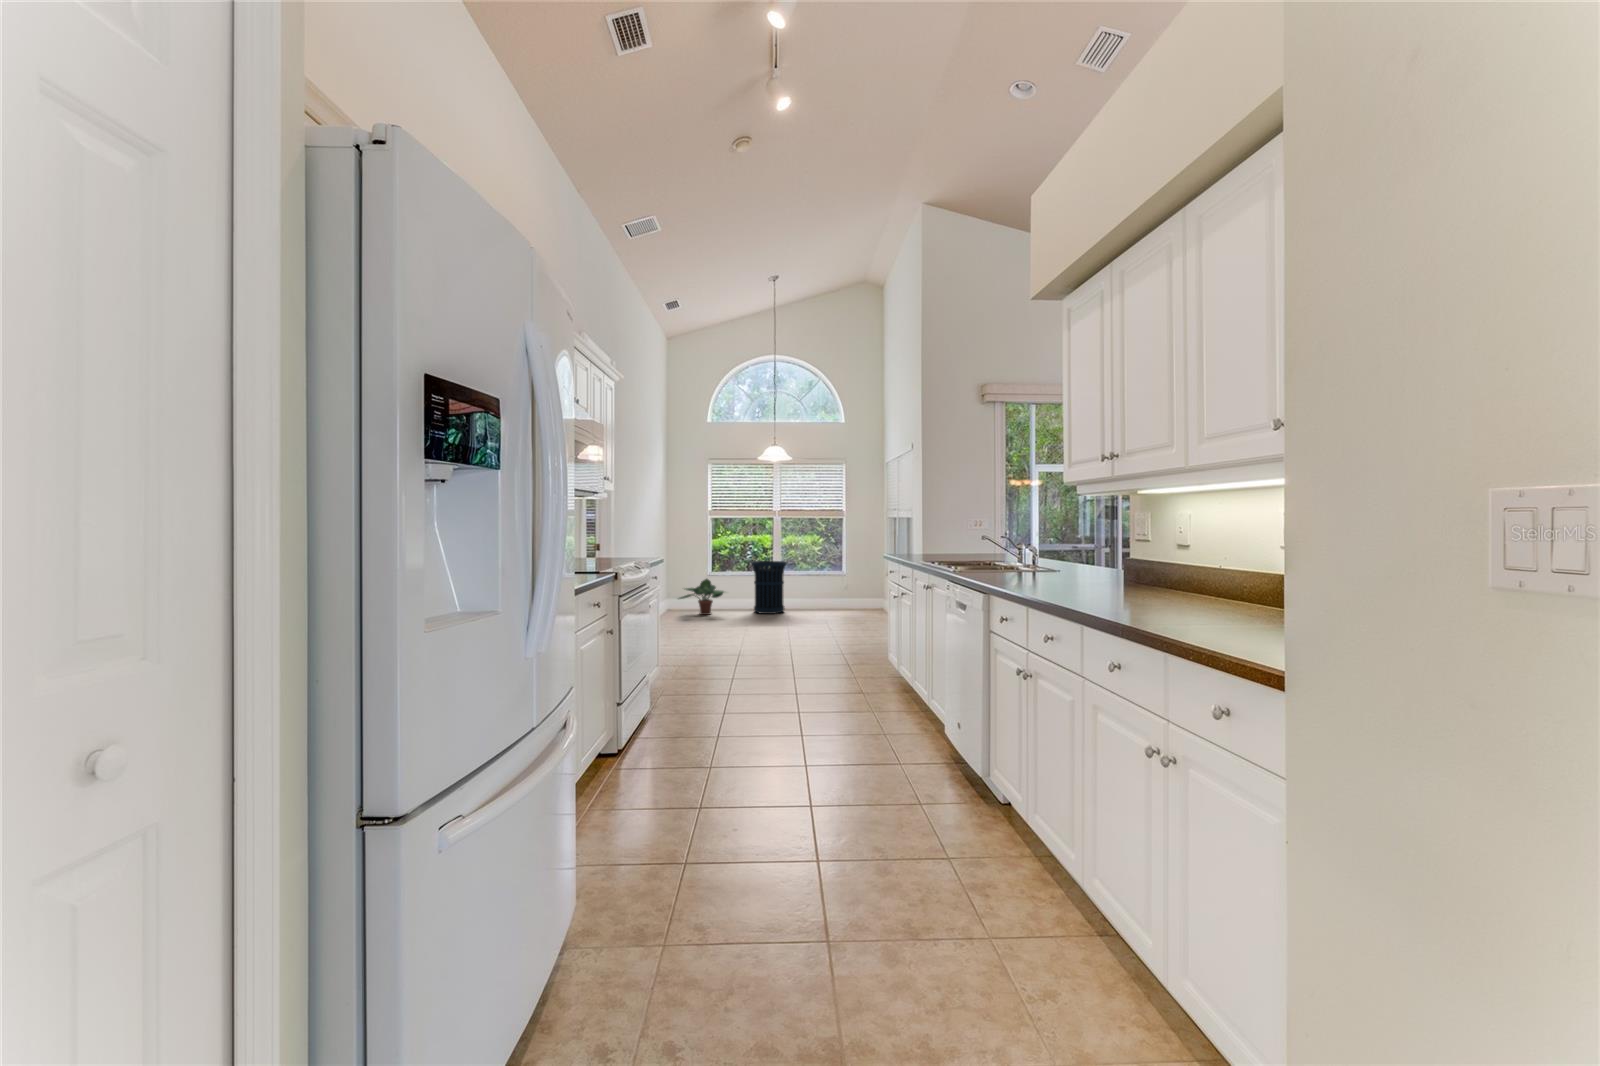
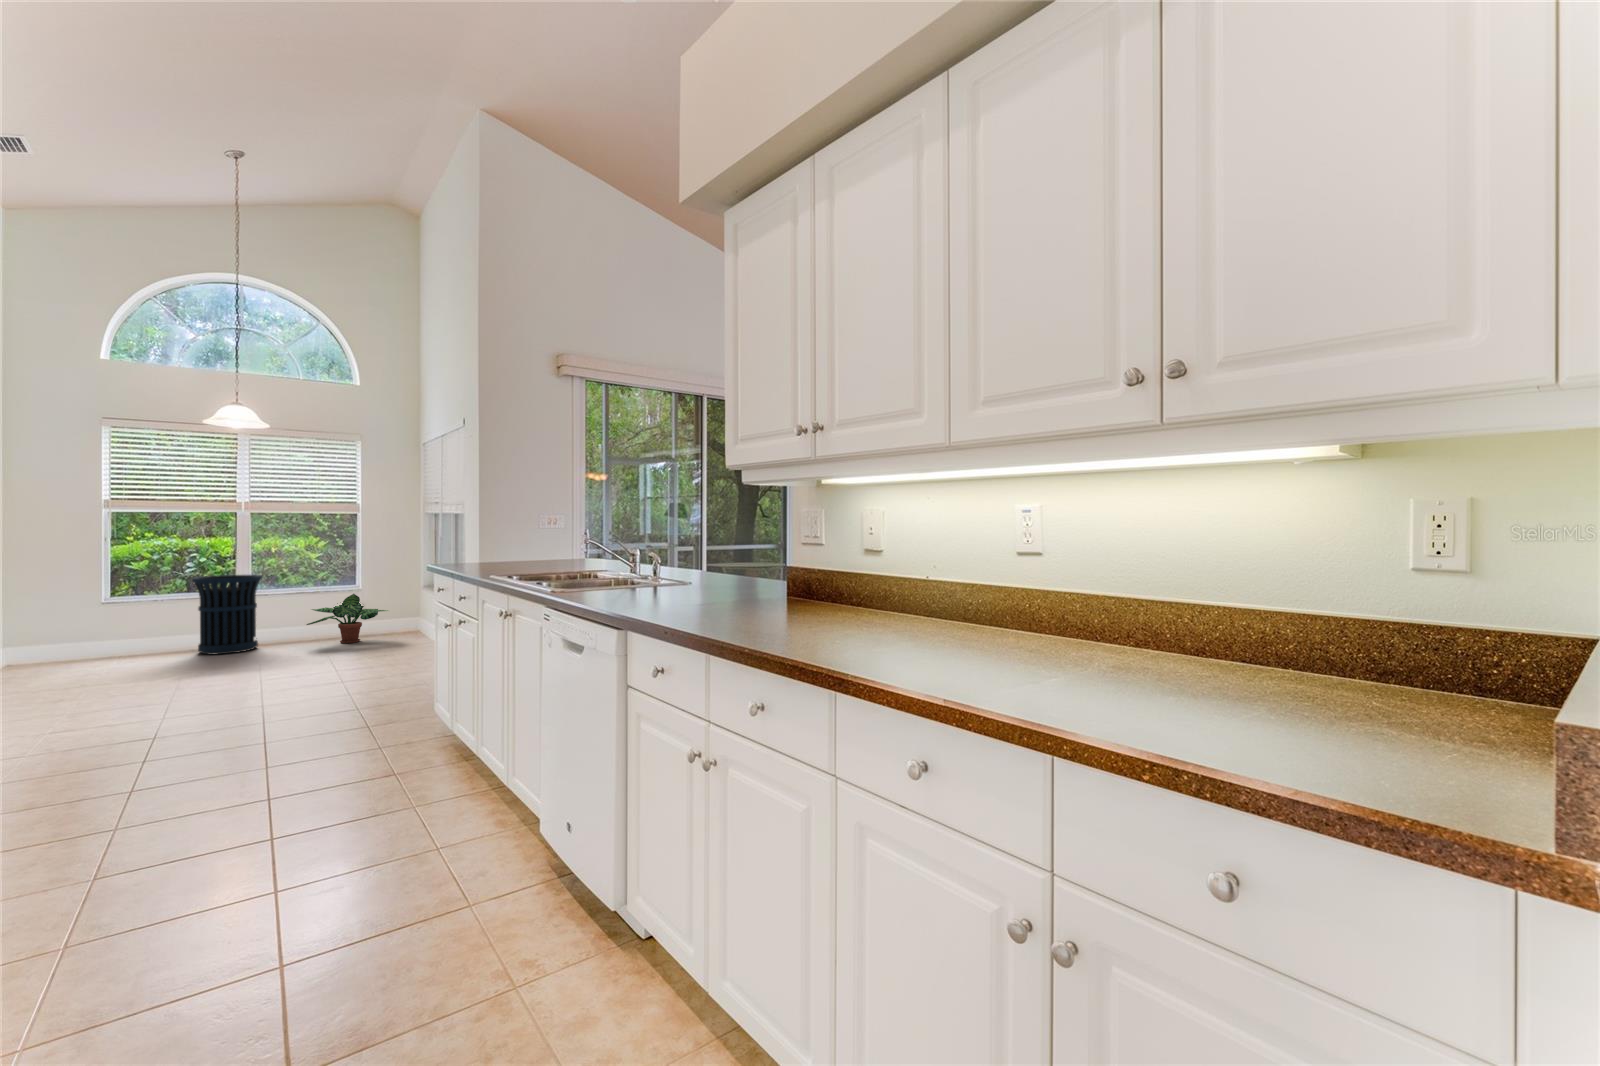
potted plant: present [679,579,724,615] -> present [307,594,388,643]

